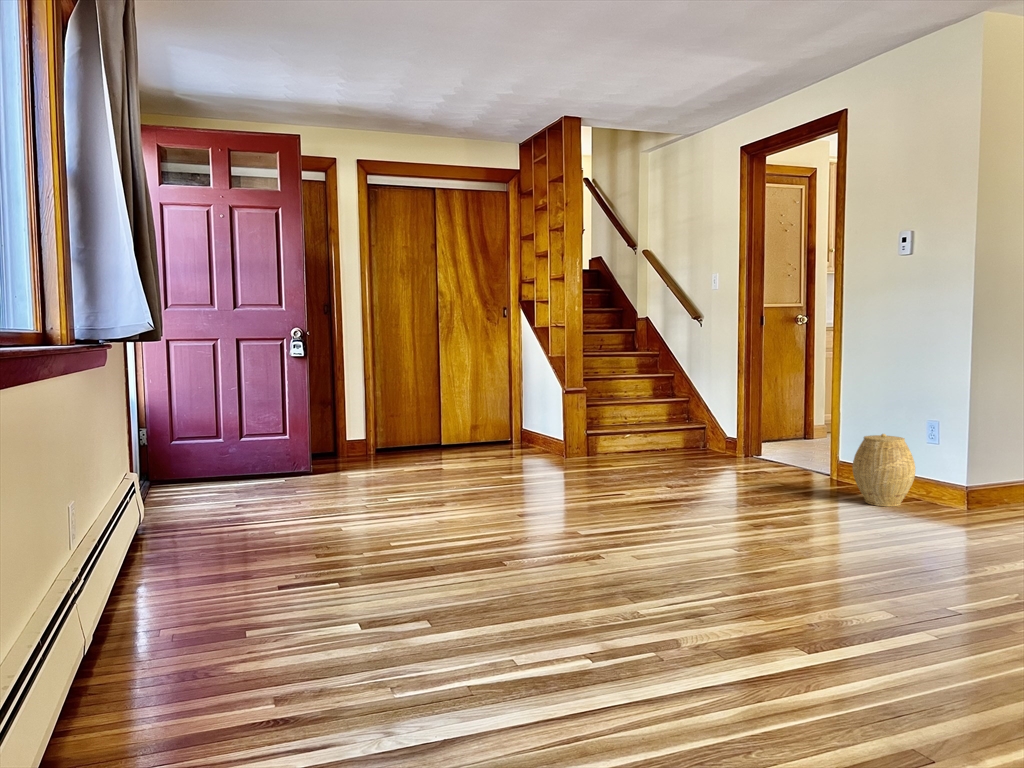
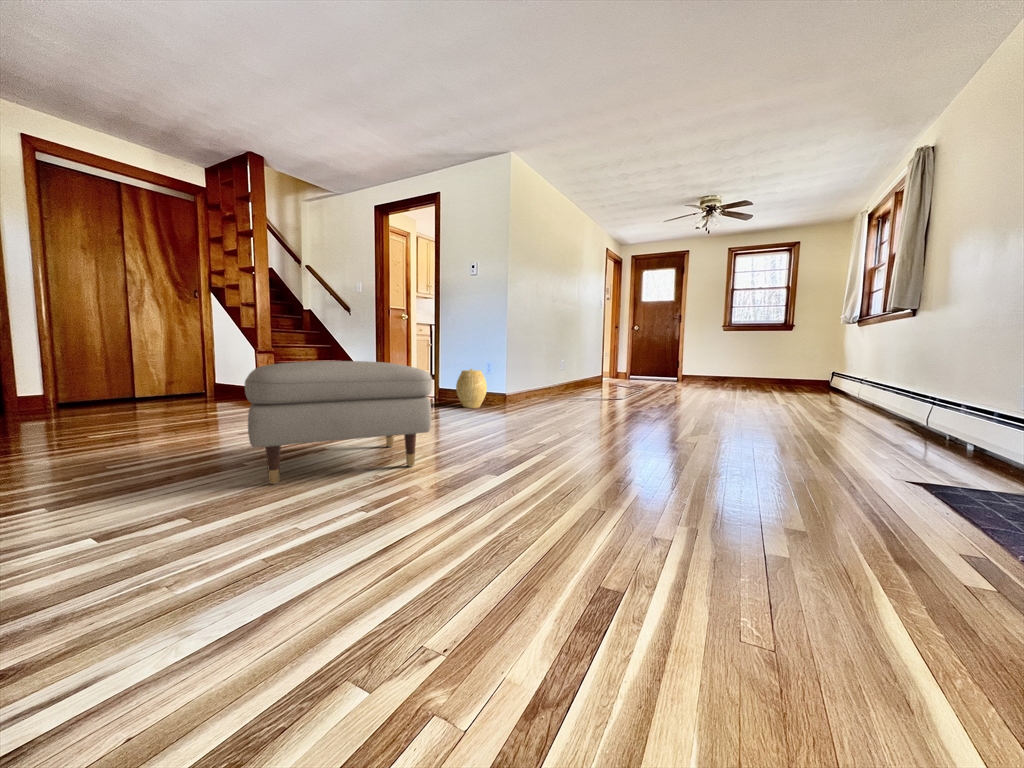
ottoman: none [494,443,723,606] -> present [245,361,433,484]

